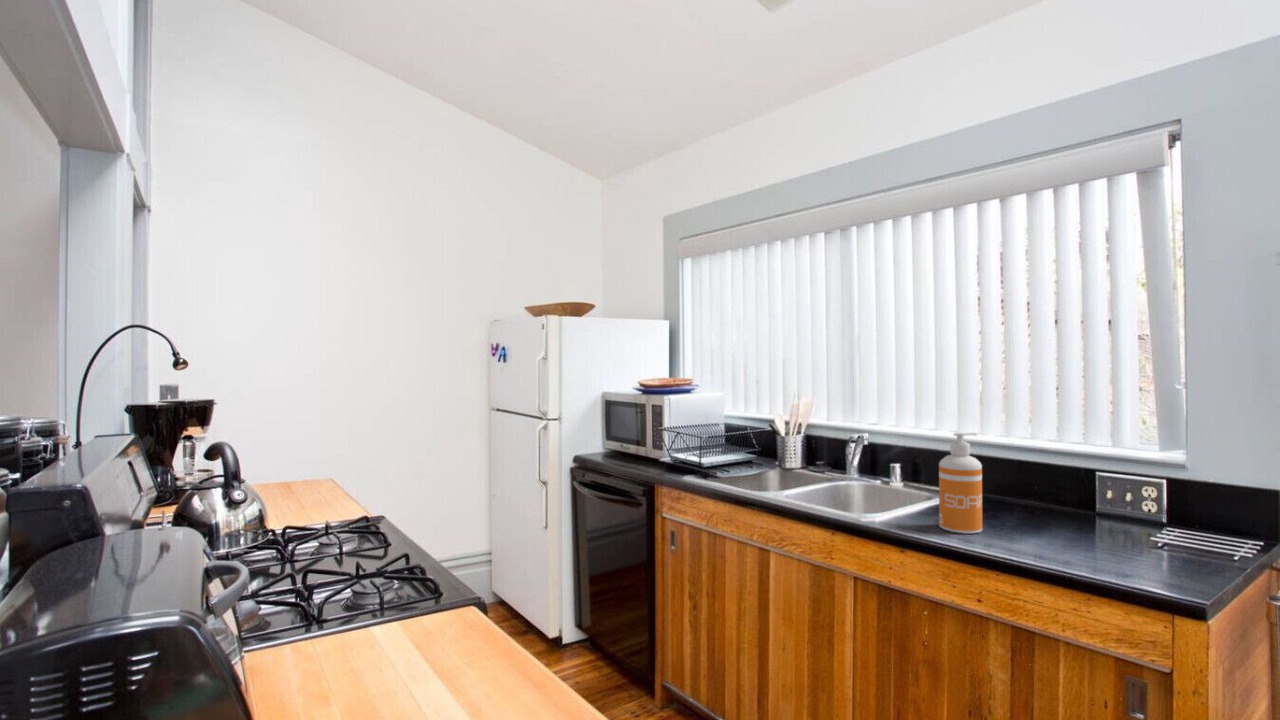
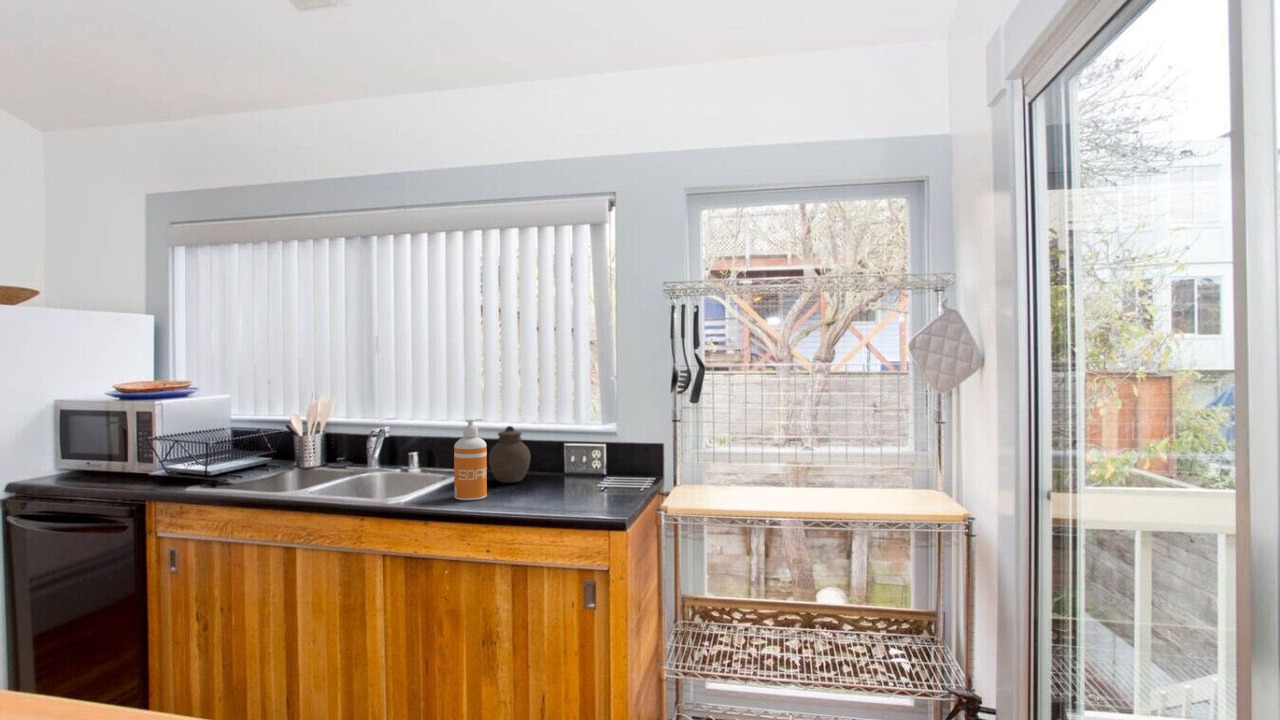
jar: none [985,444,1044,516] -> present [489,426,531,483]

